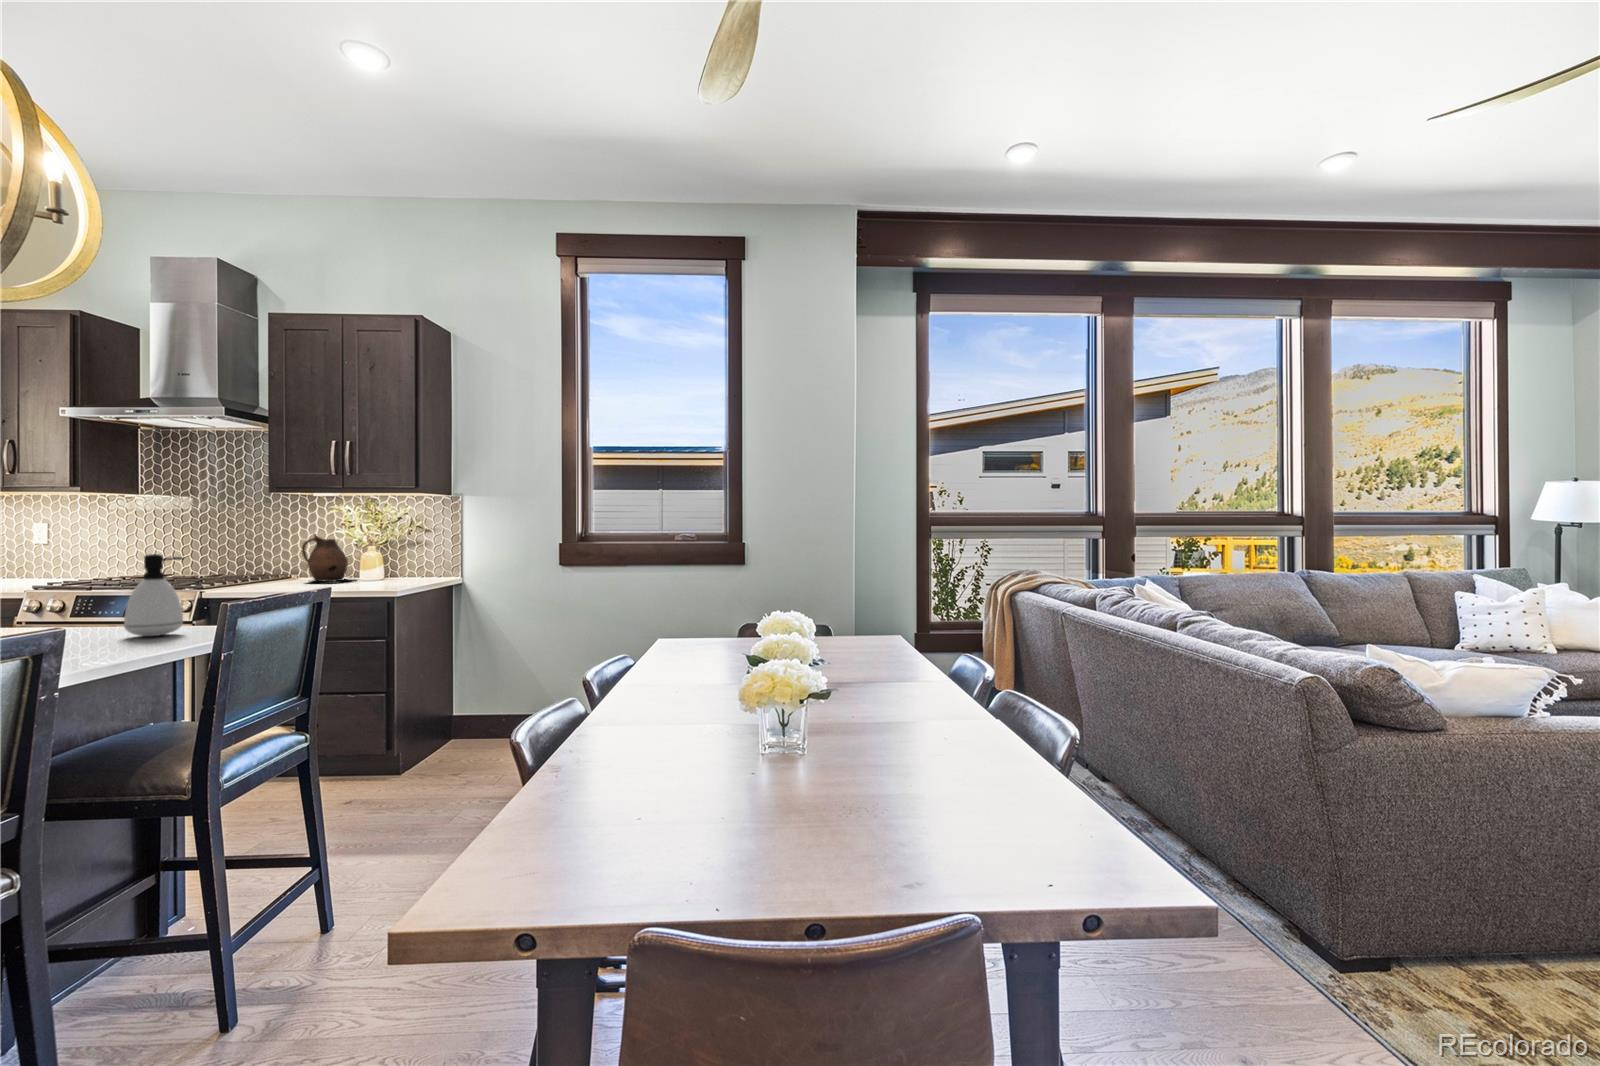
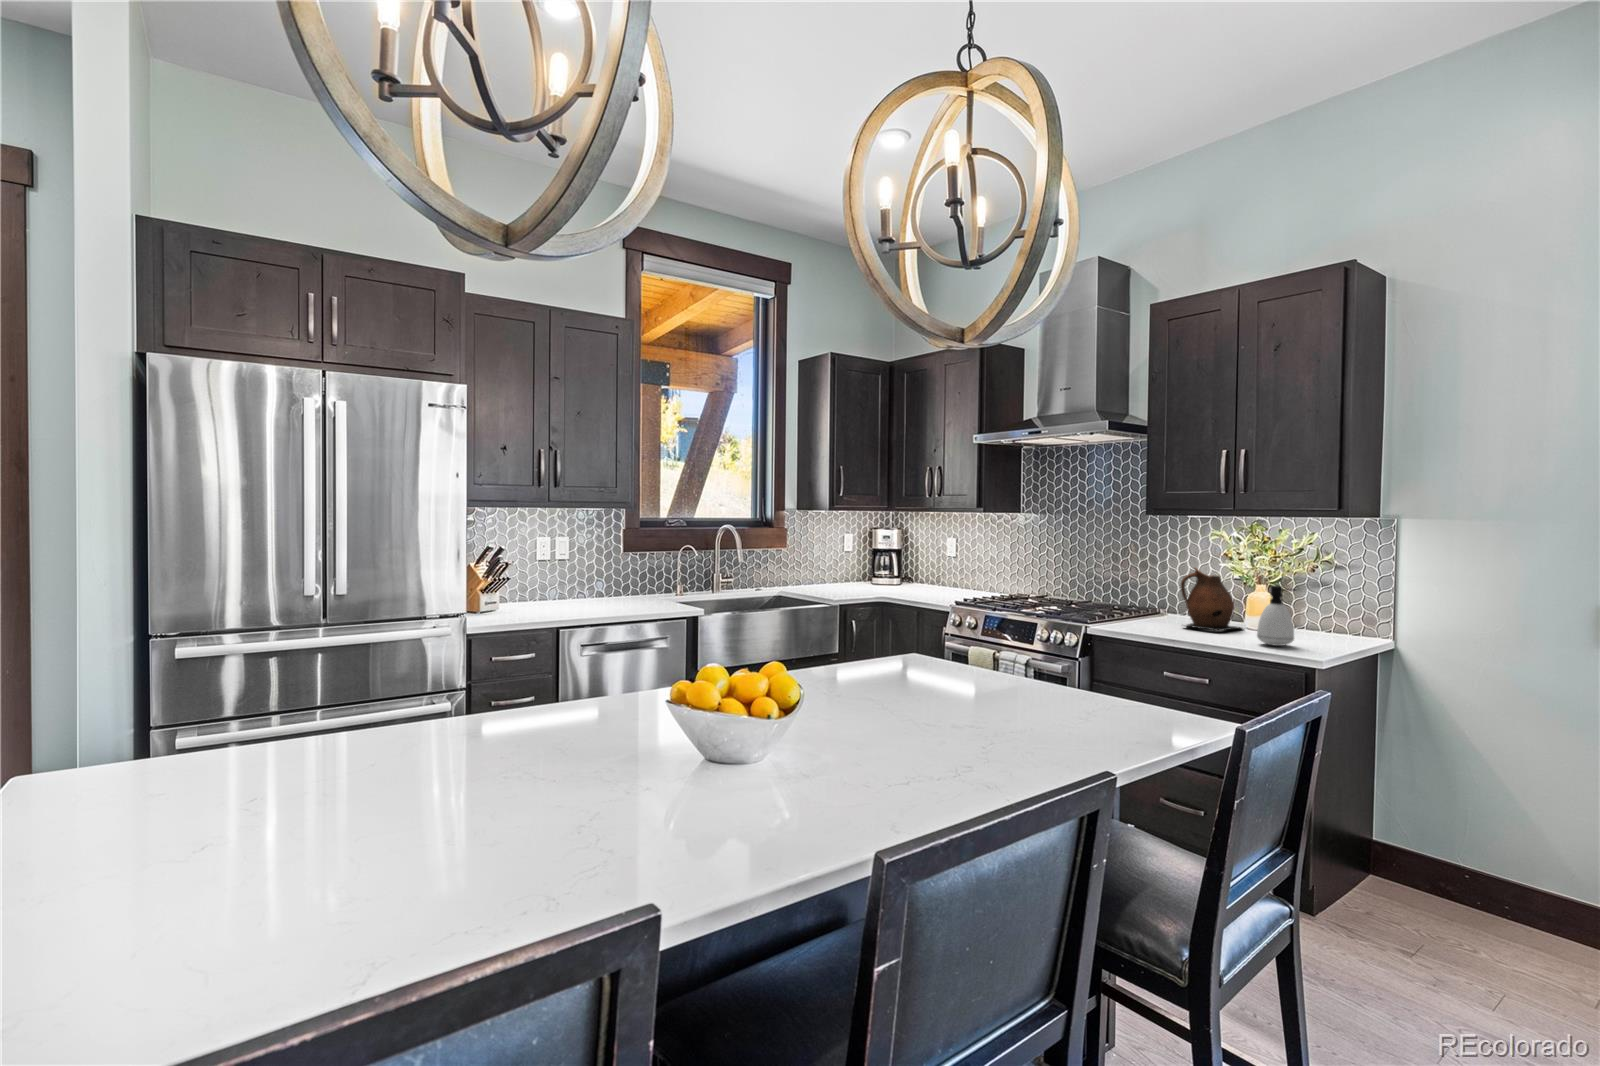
soap dispenser: present [124,554,184,636] -> present [1257,585,1296,646]

